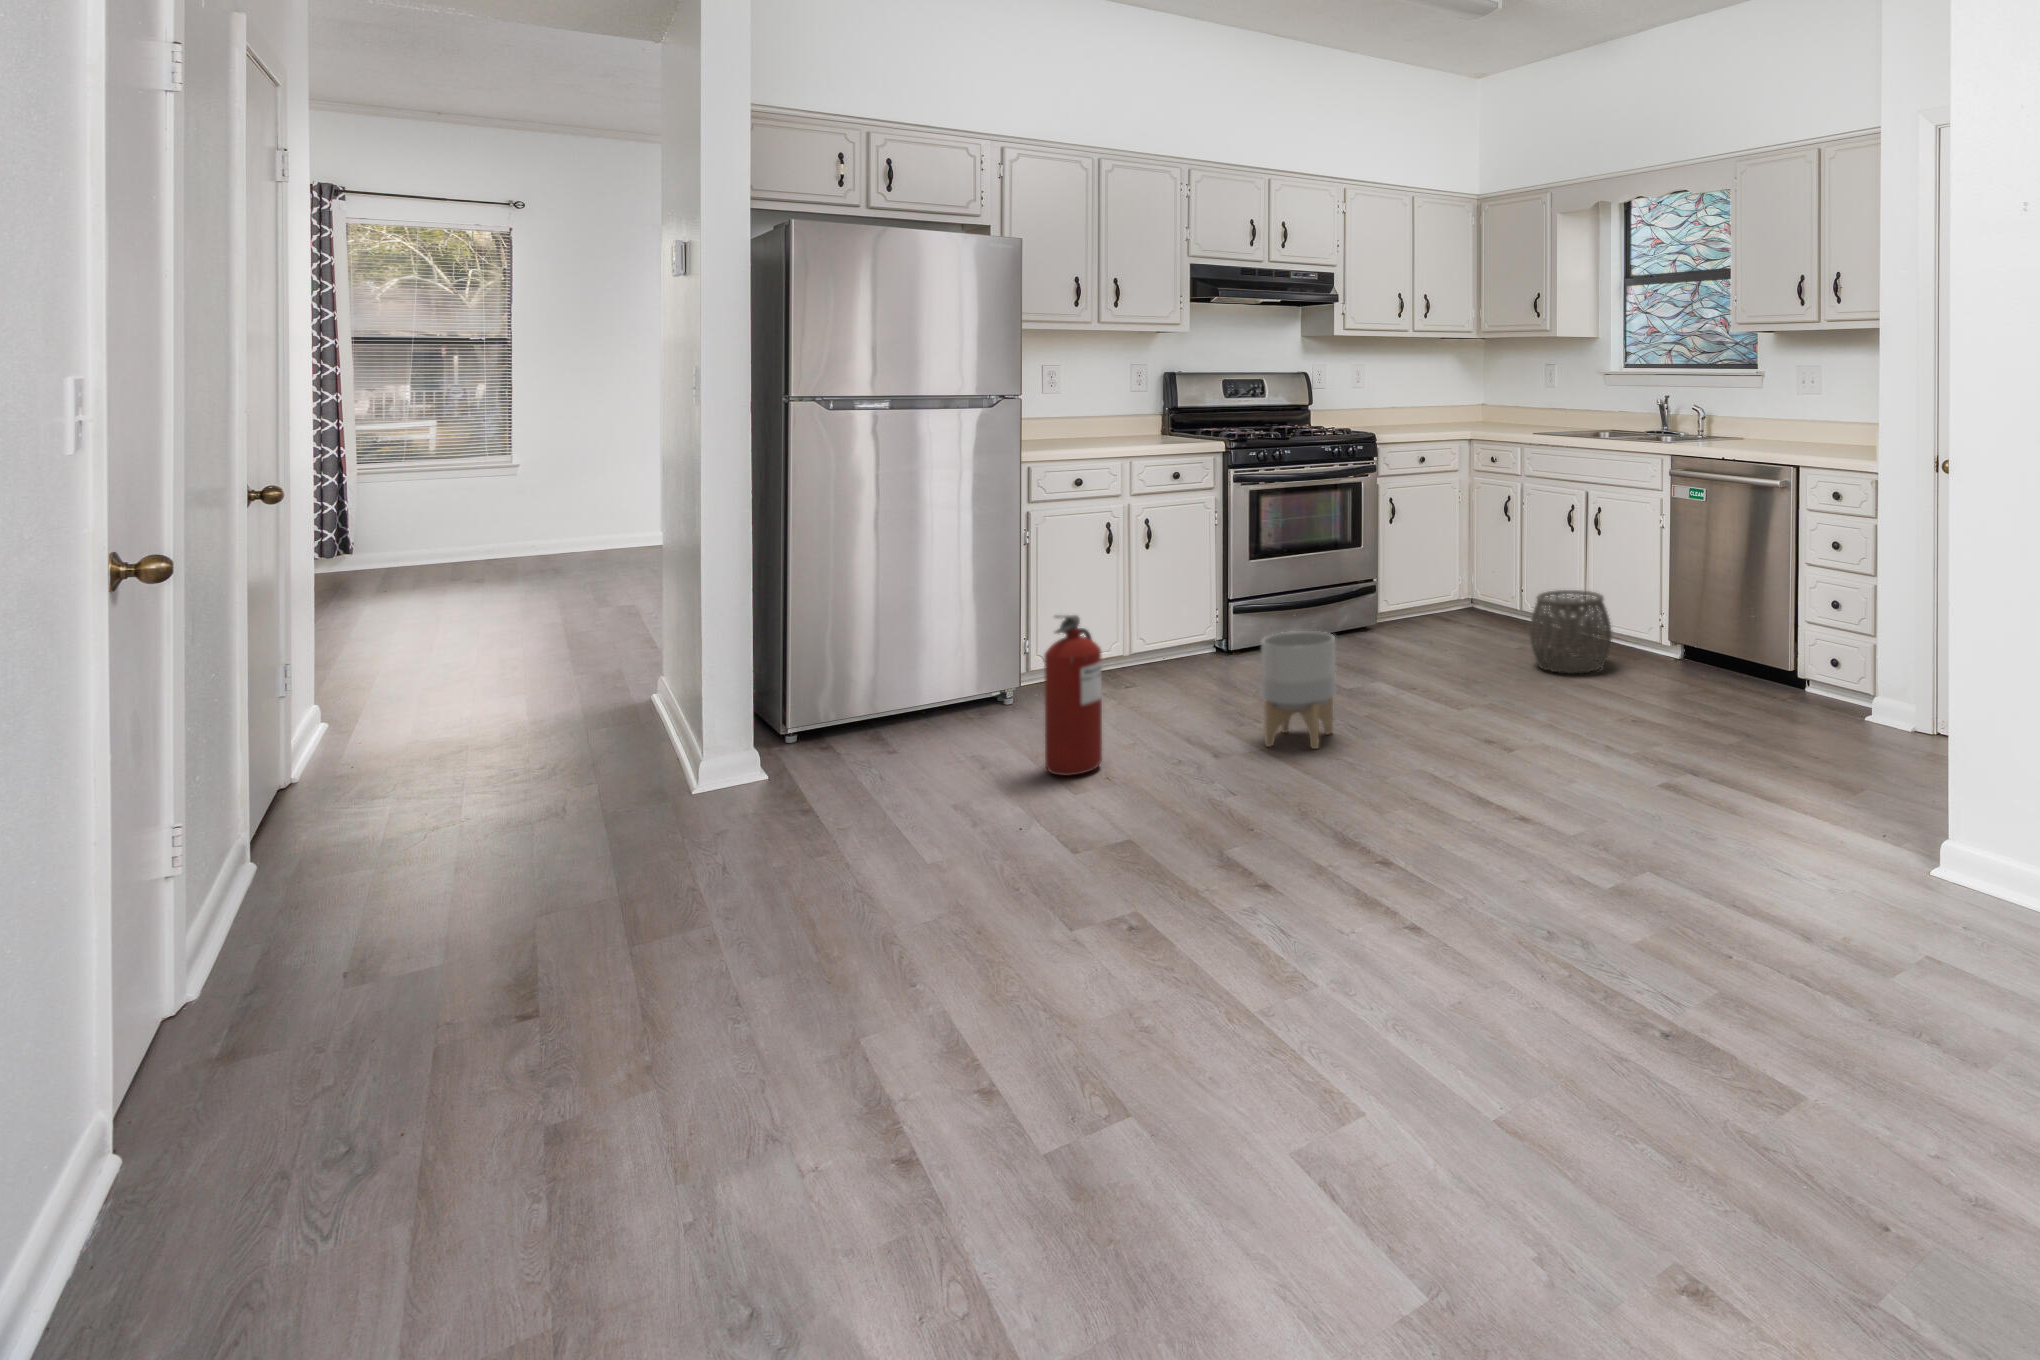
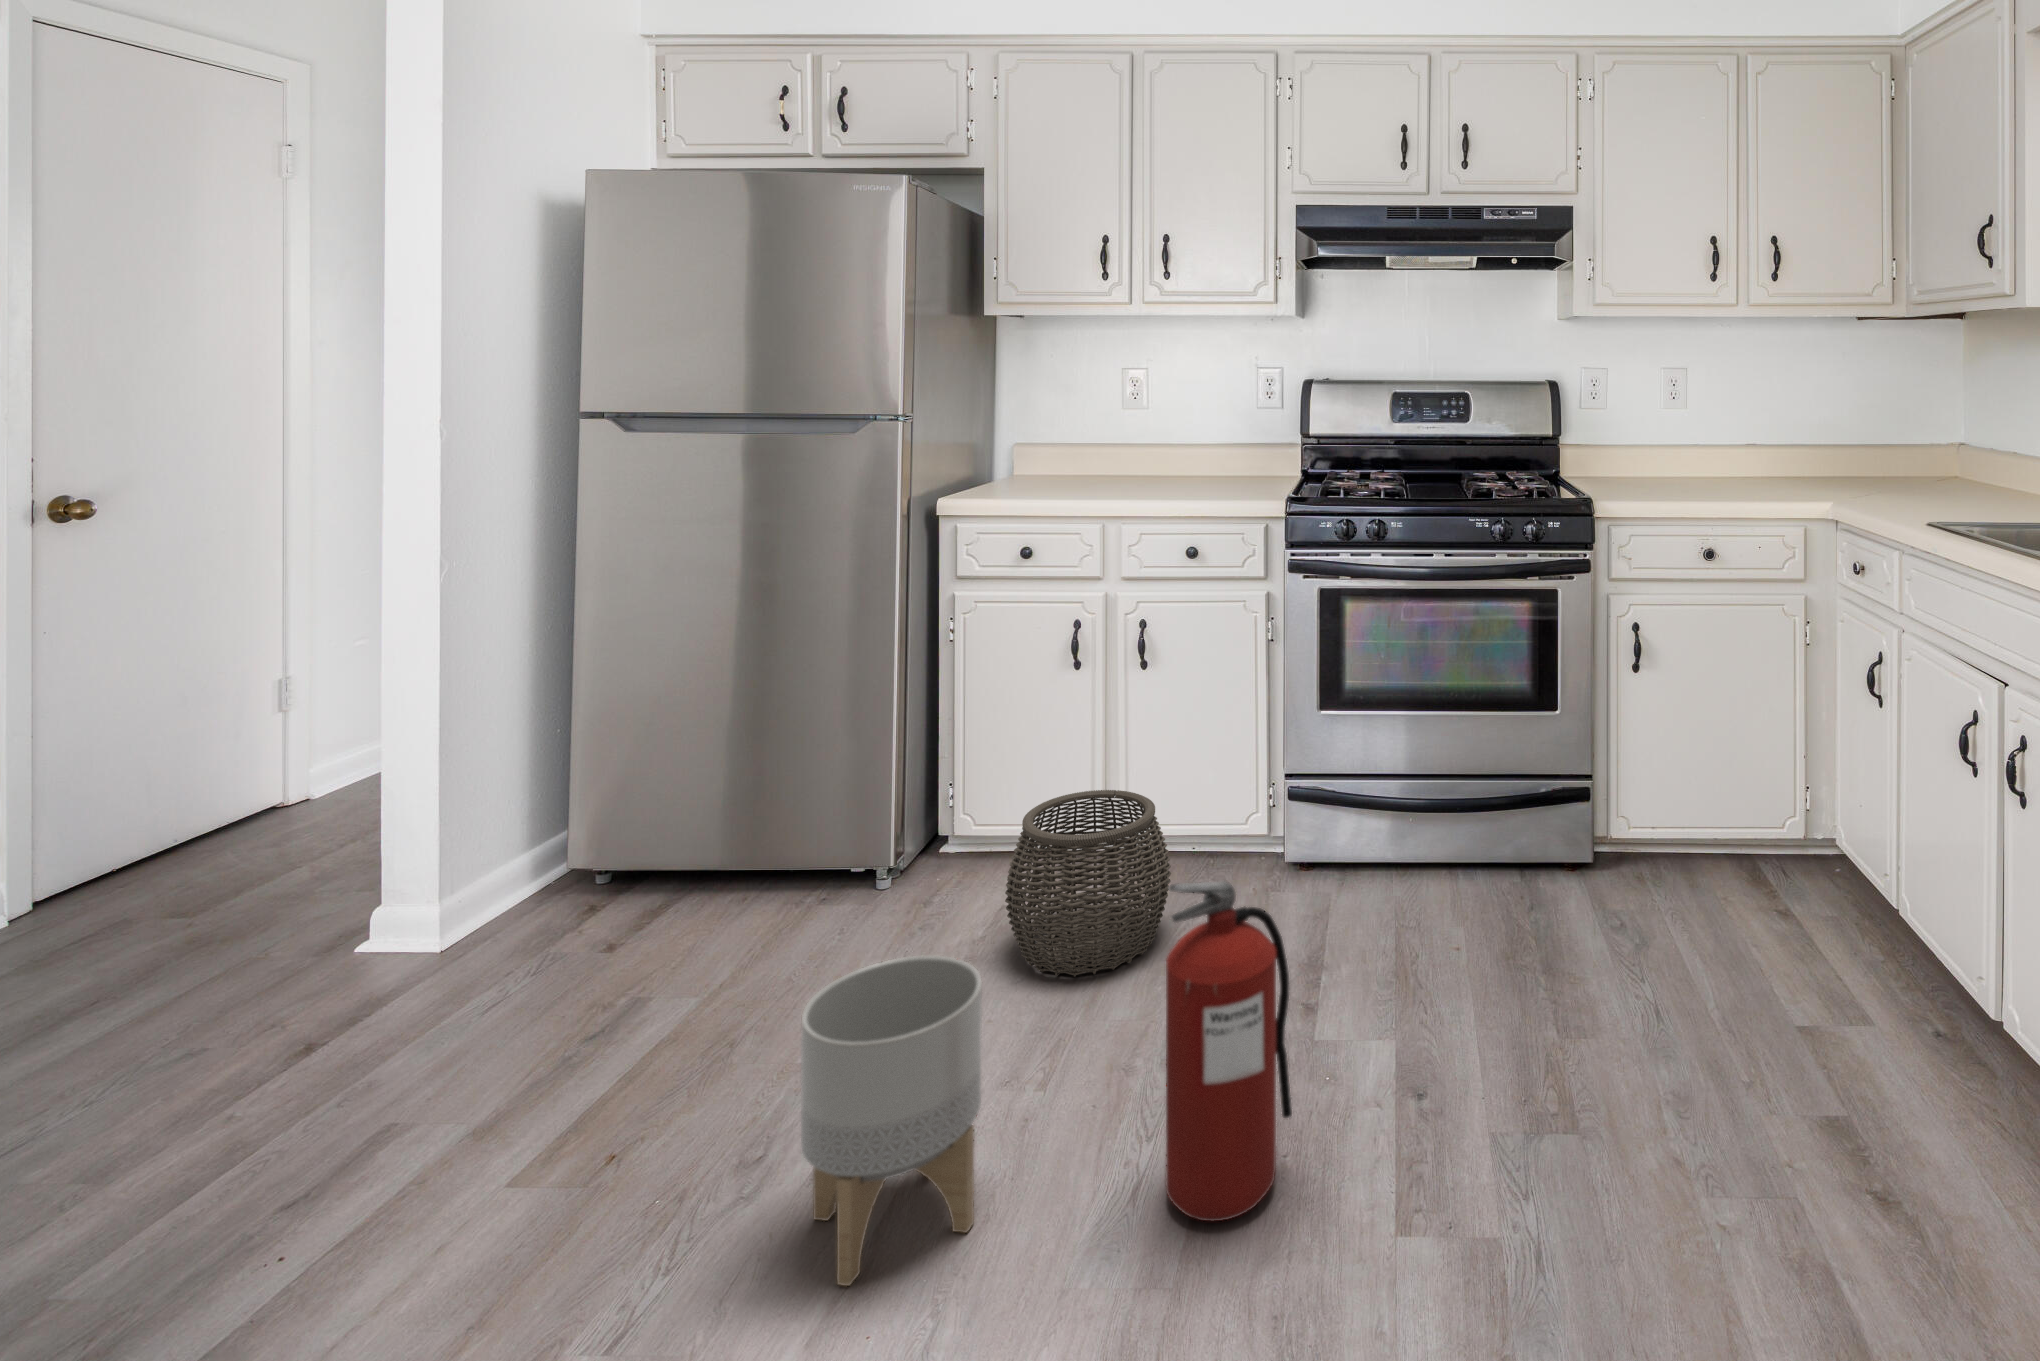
woven basket: present [1530,590,1612,673] -> present [1005,790,1171,976]
fire extinguisher: present [1044,615,1102,776] -> present [1166,881,1292,1221]

